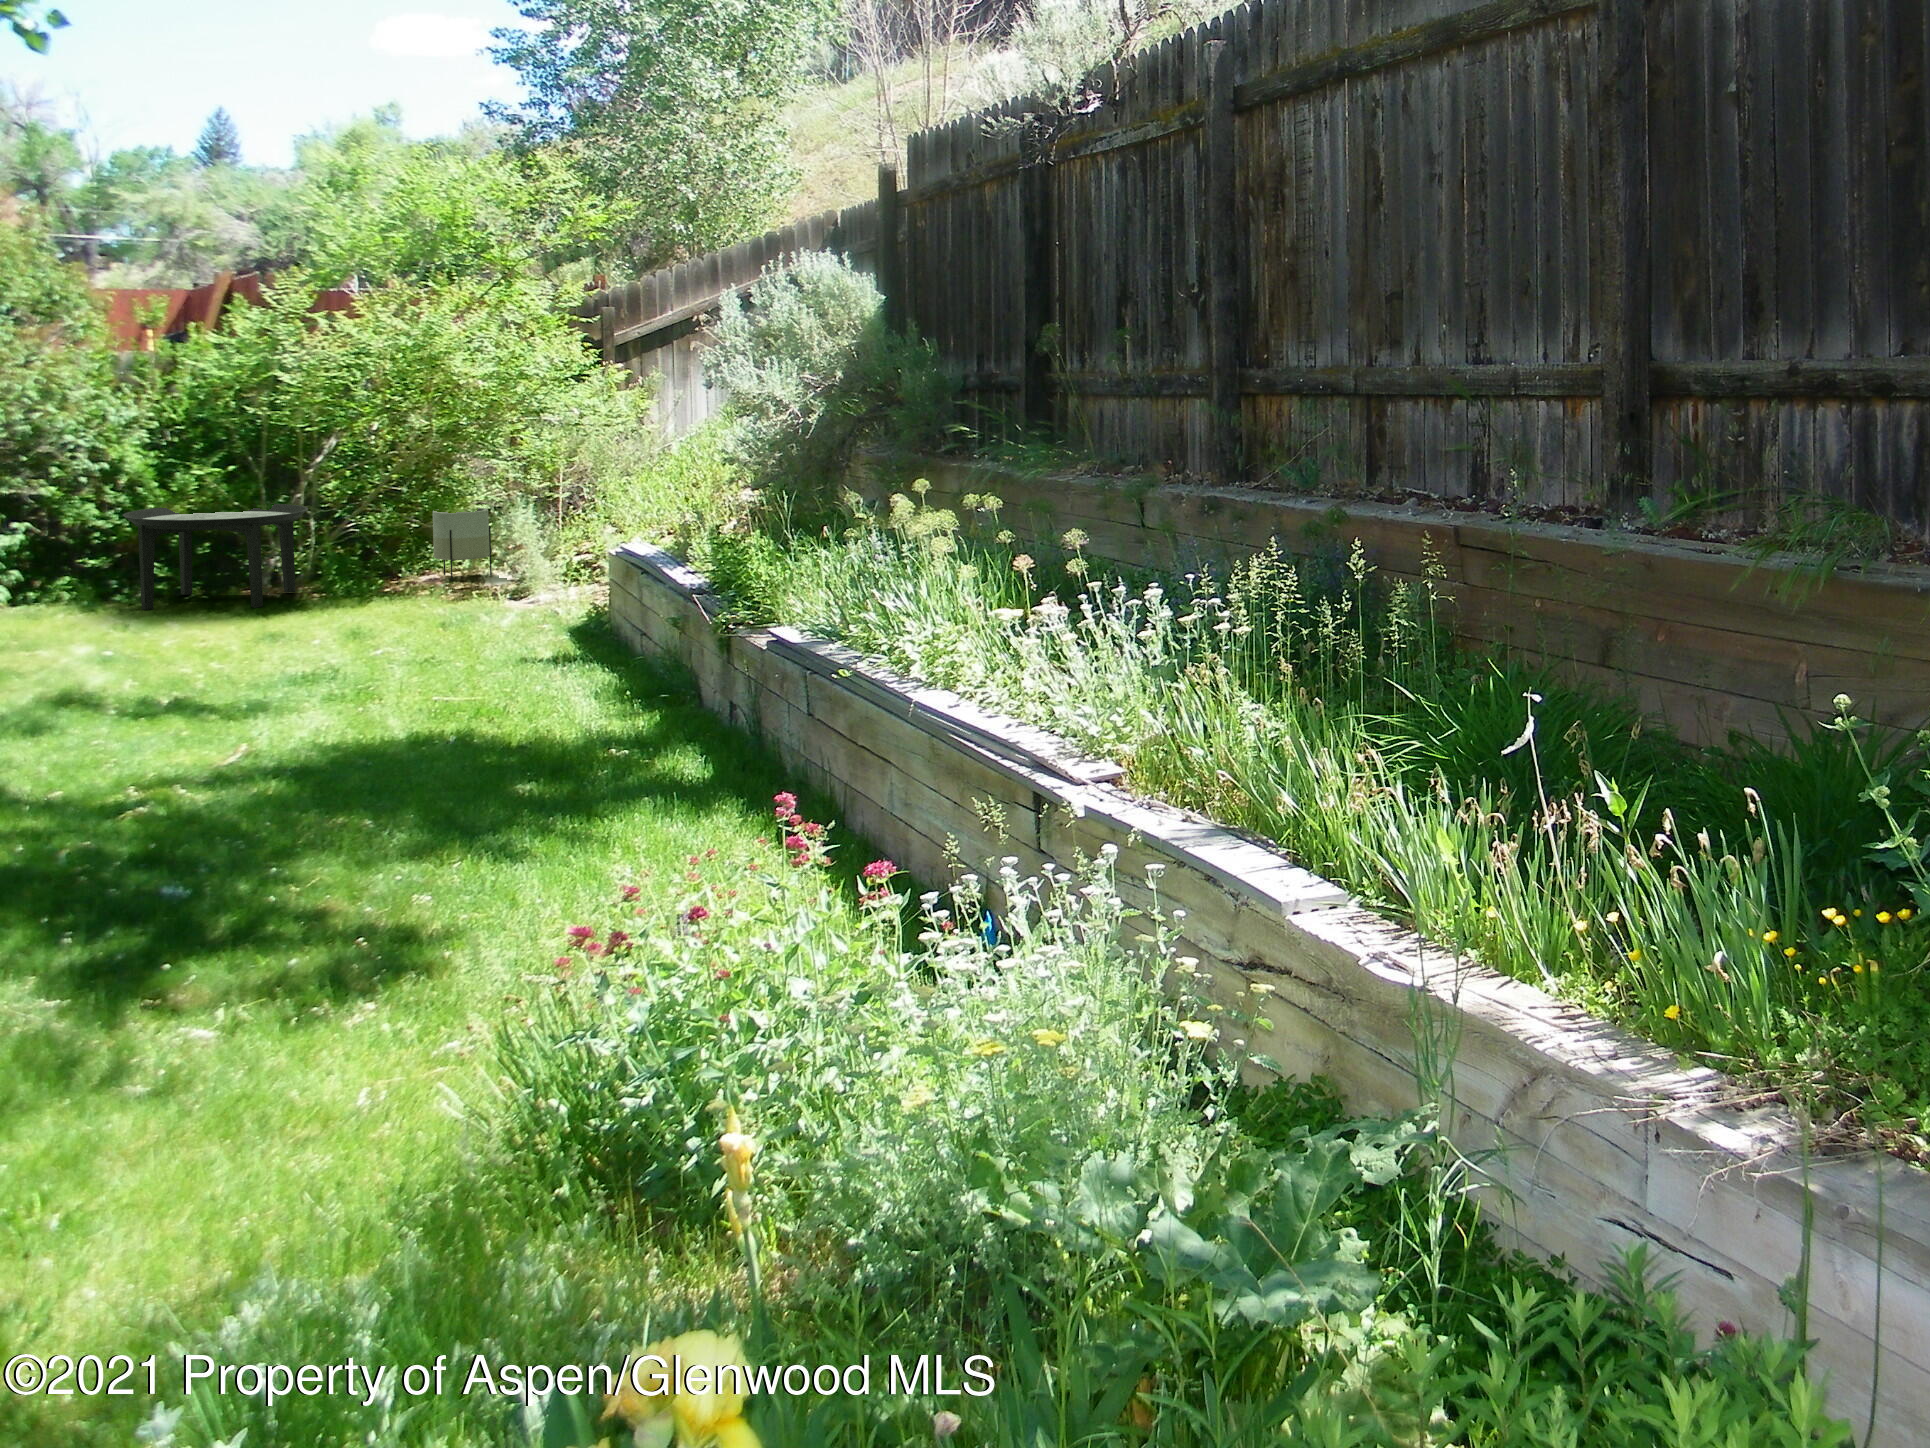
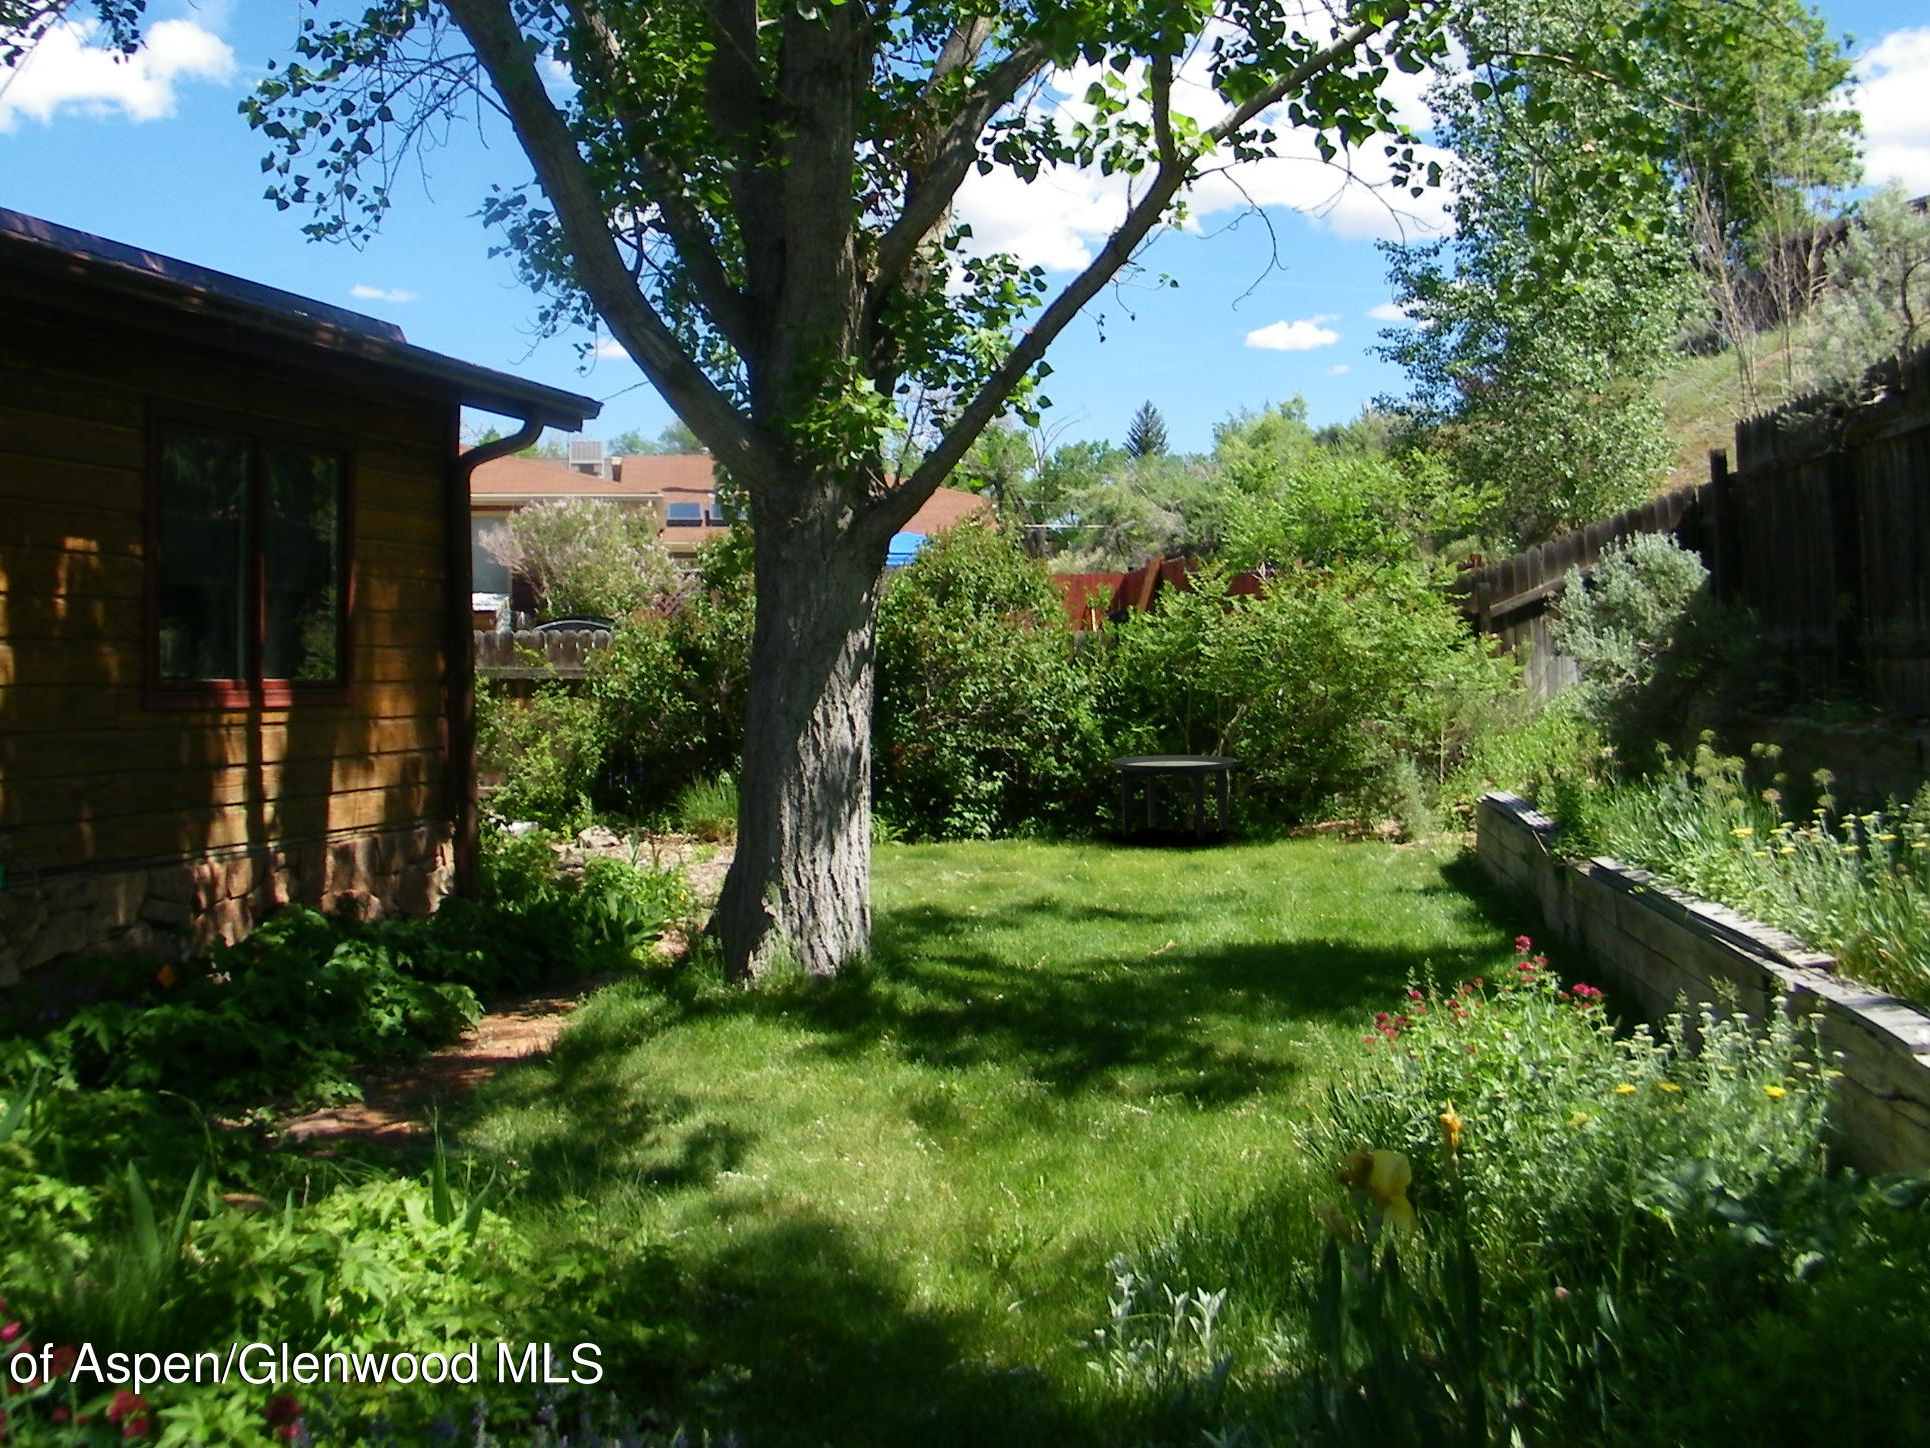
planter: present [433,508,492,581] -> none [1330,764,1379,828]

